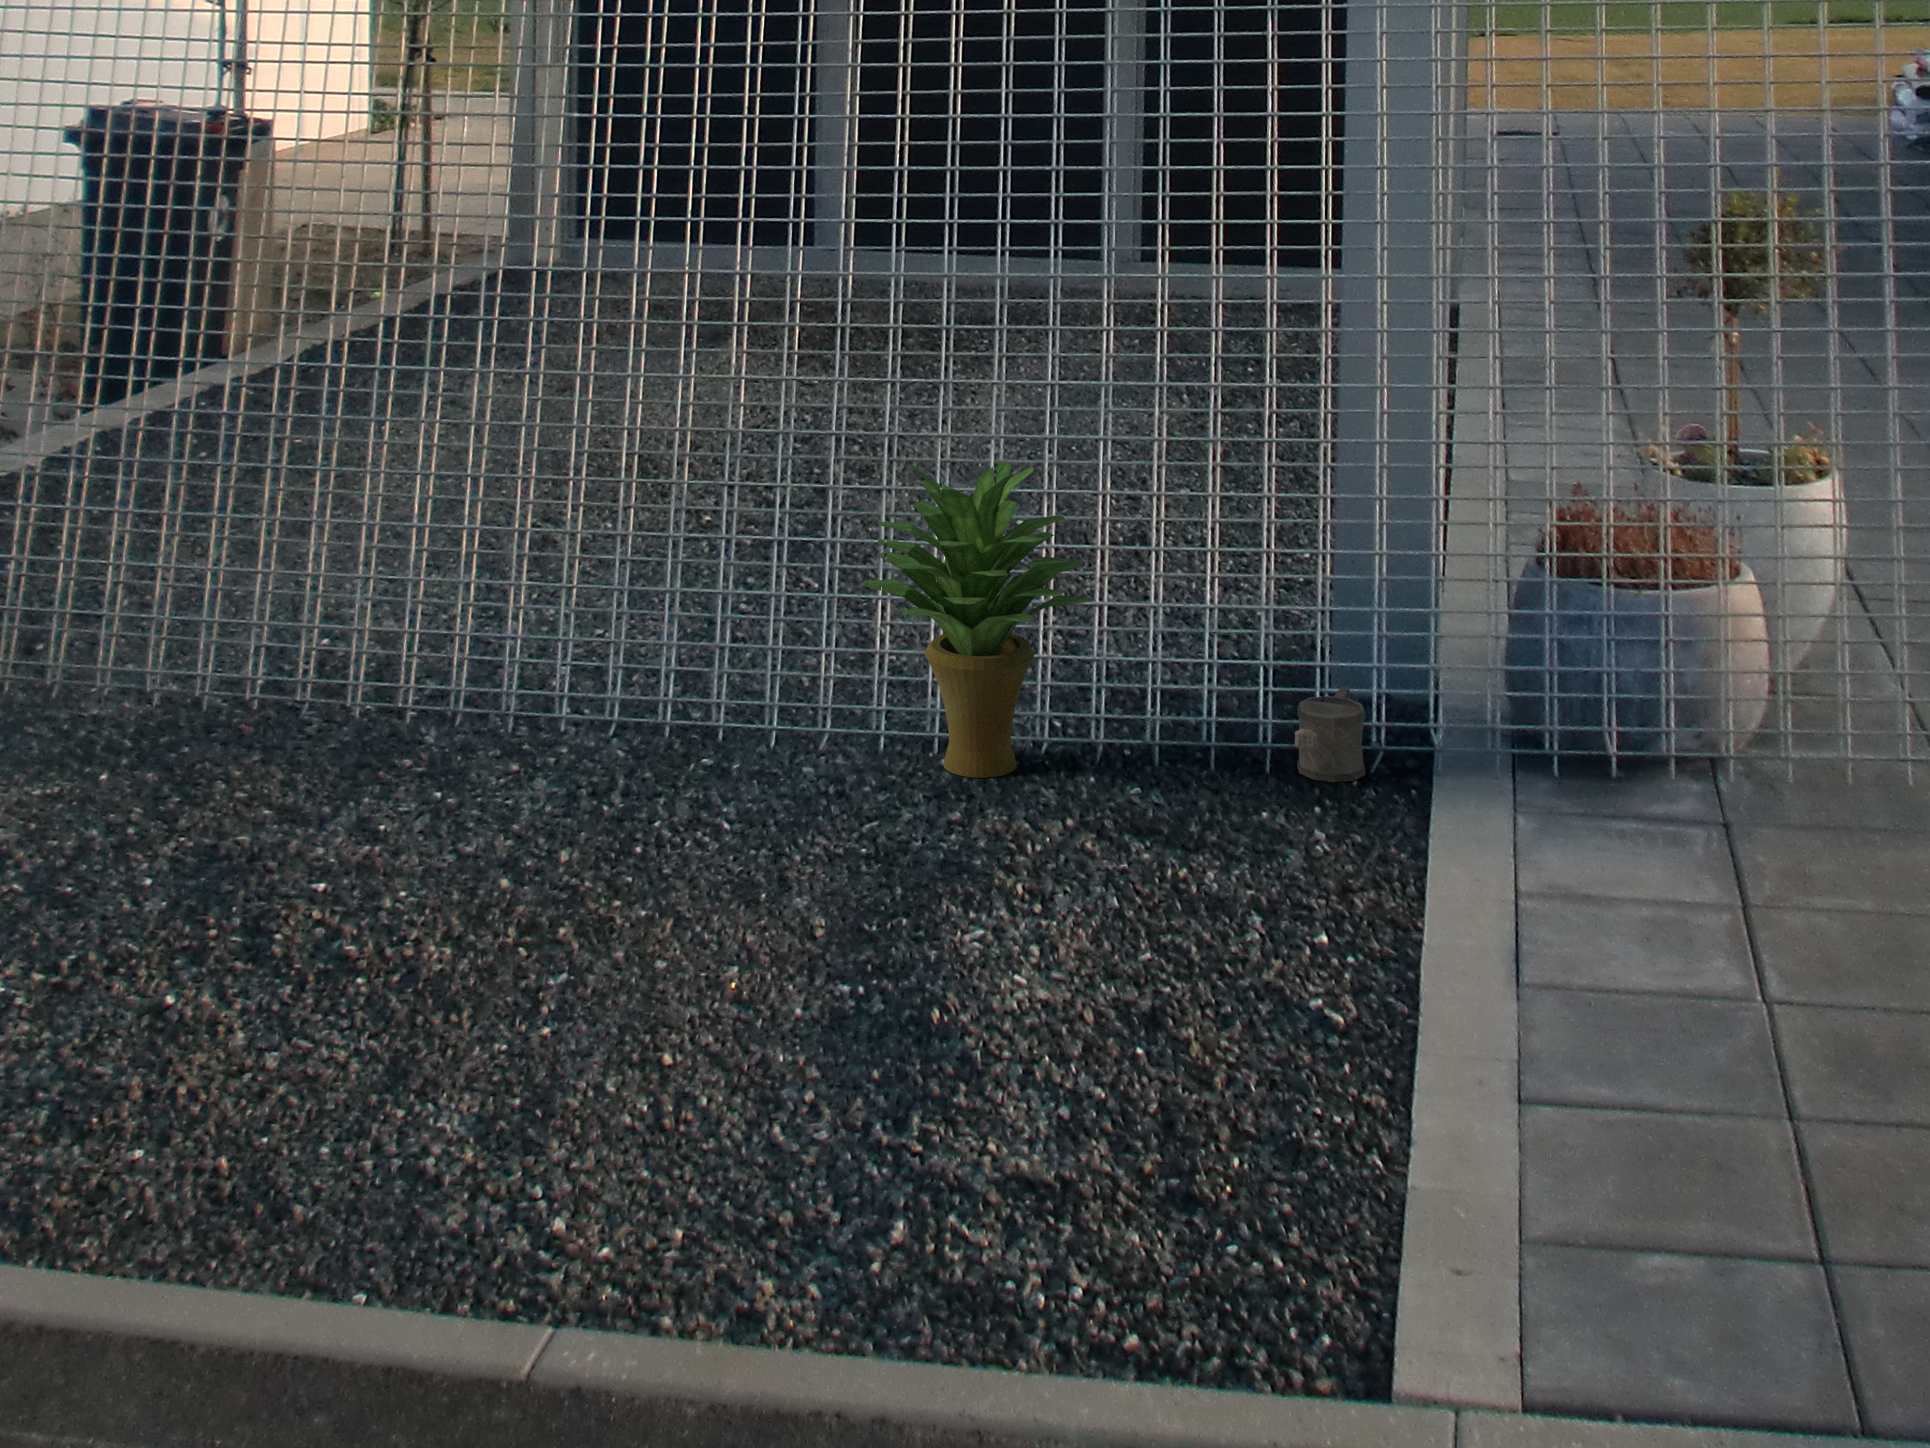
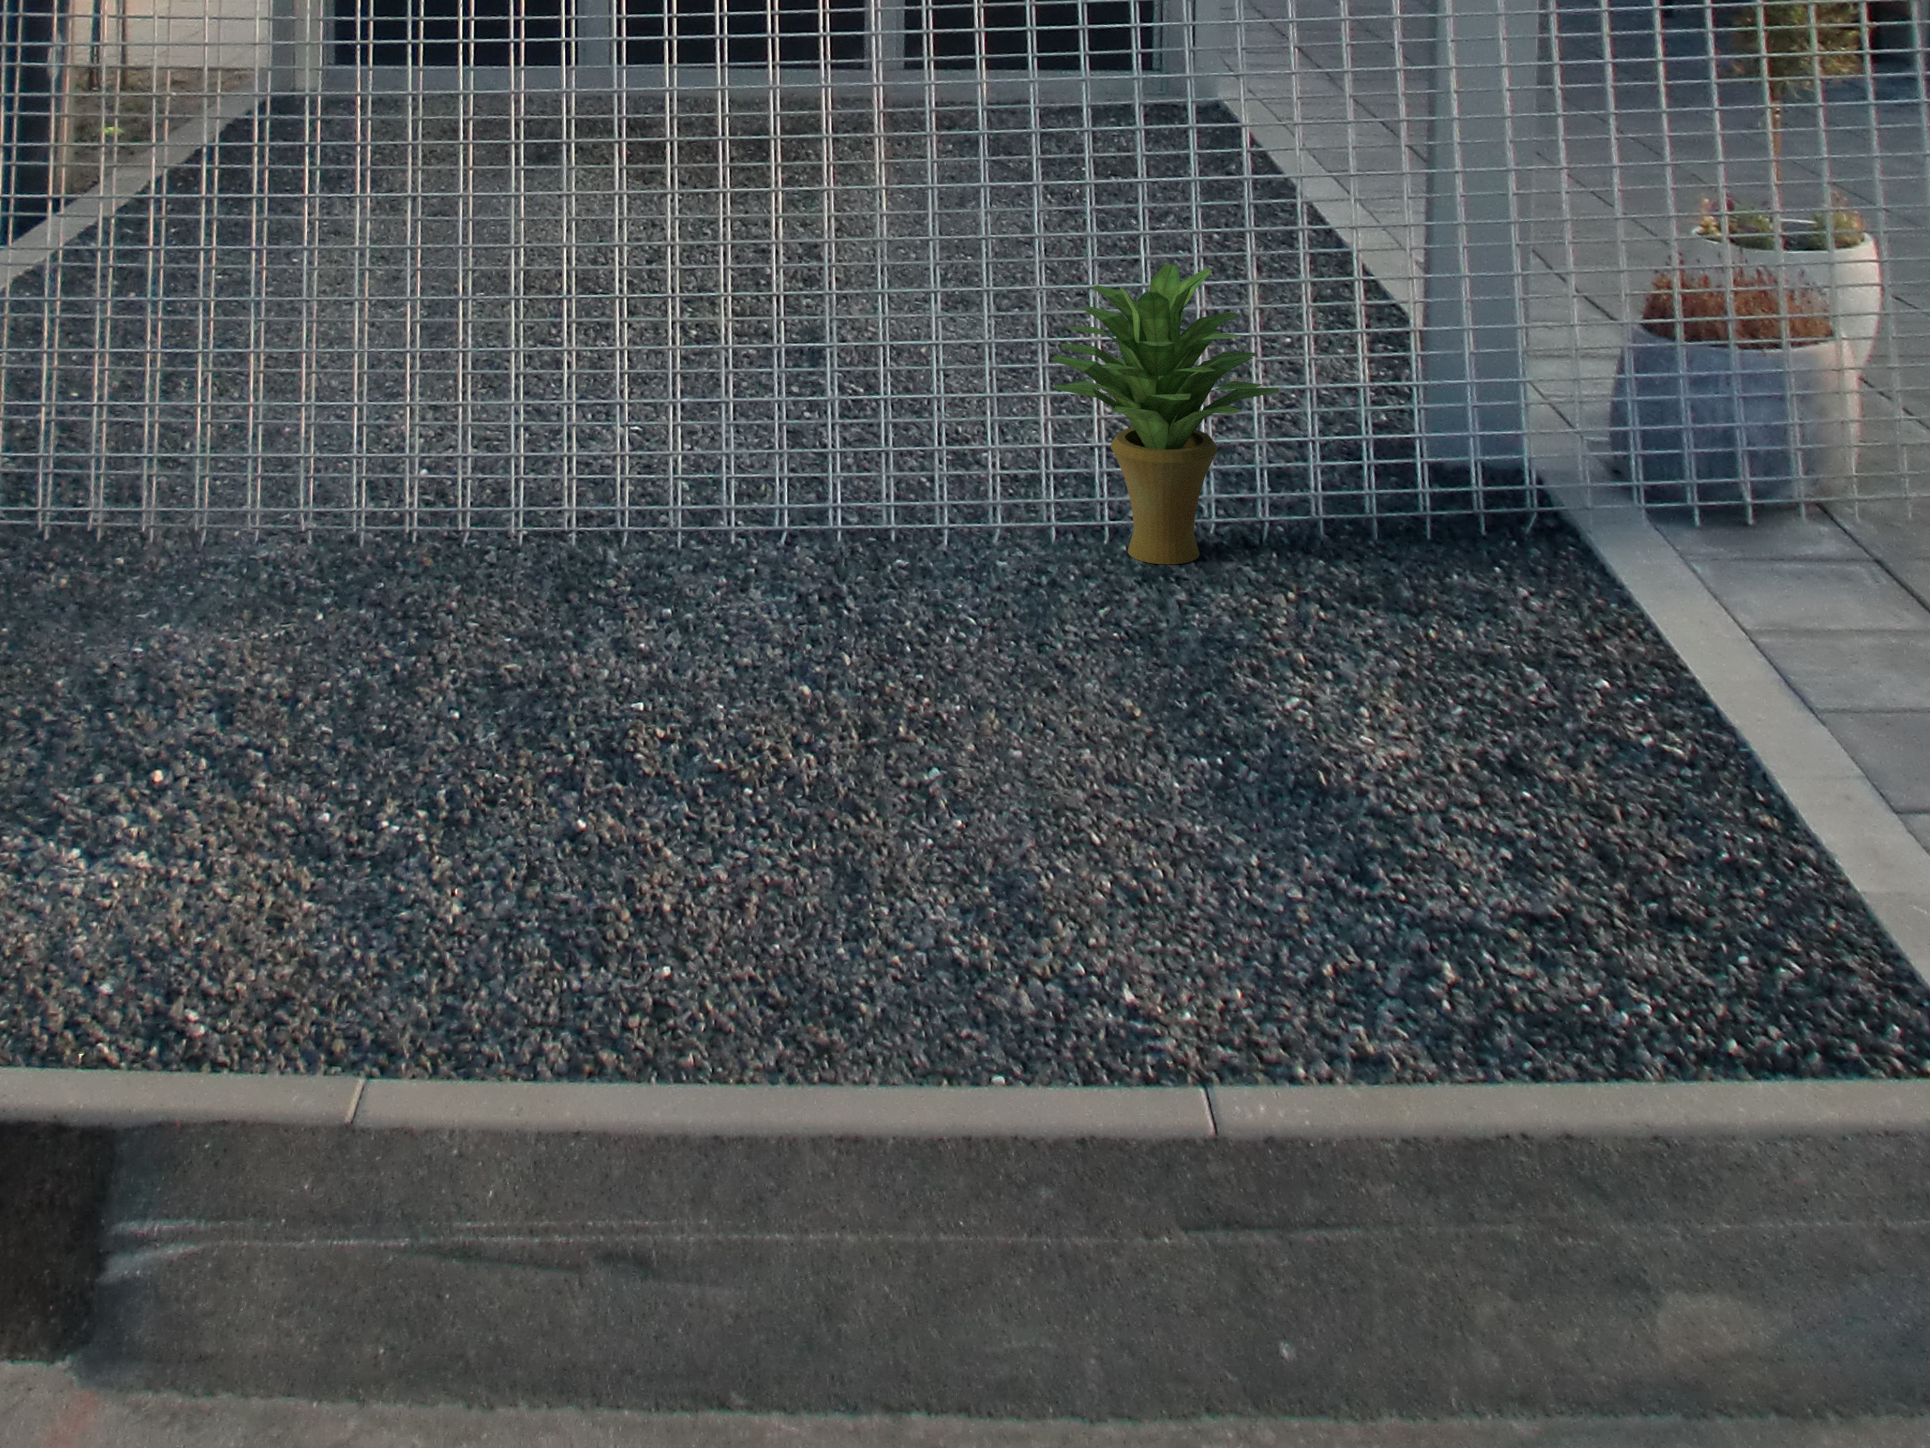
watering can: present [1295,687,1366,782] -> none [1456,460,1524,548]

